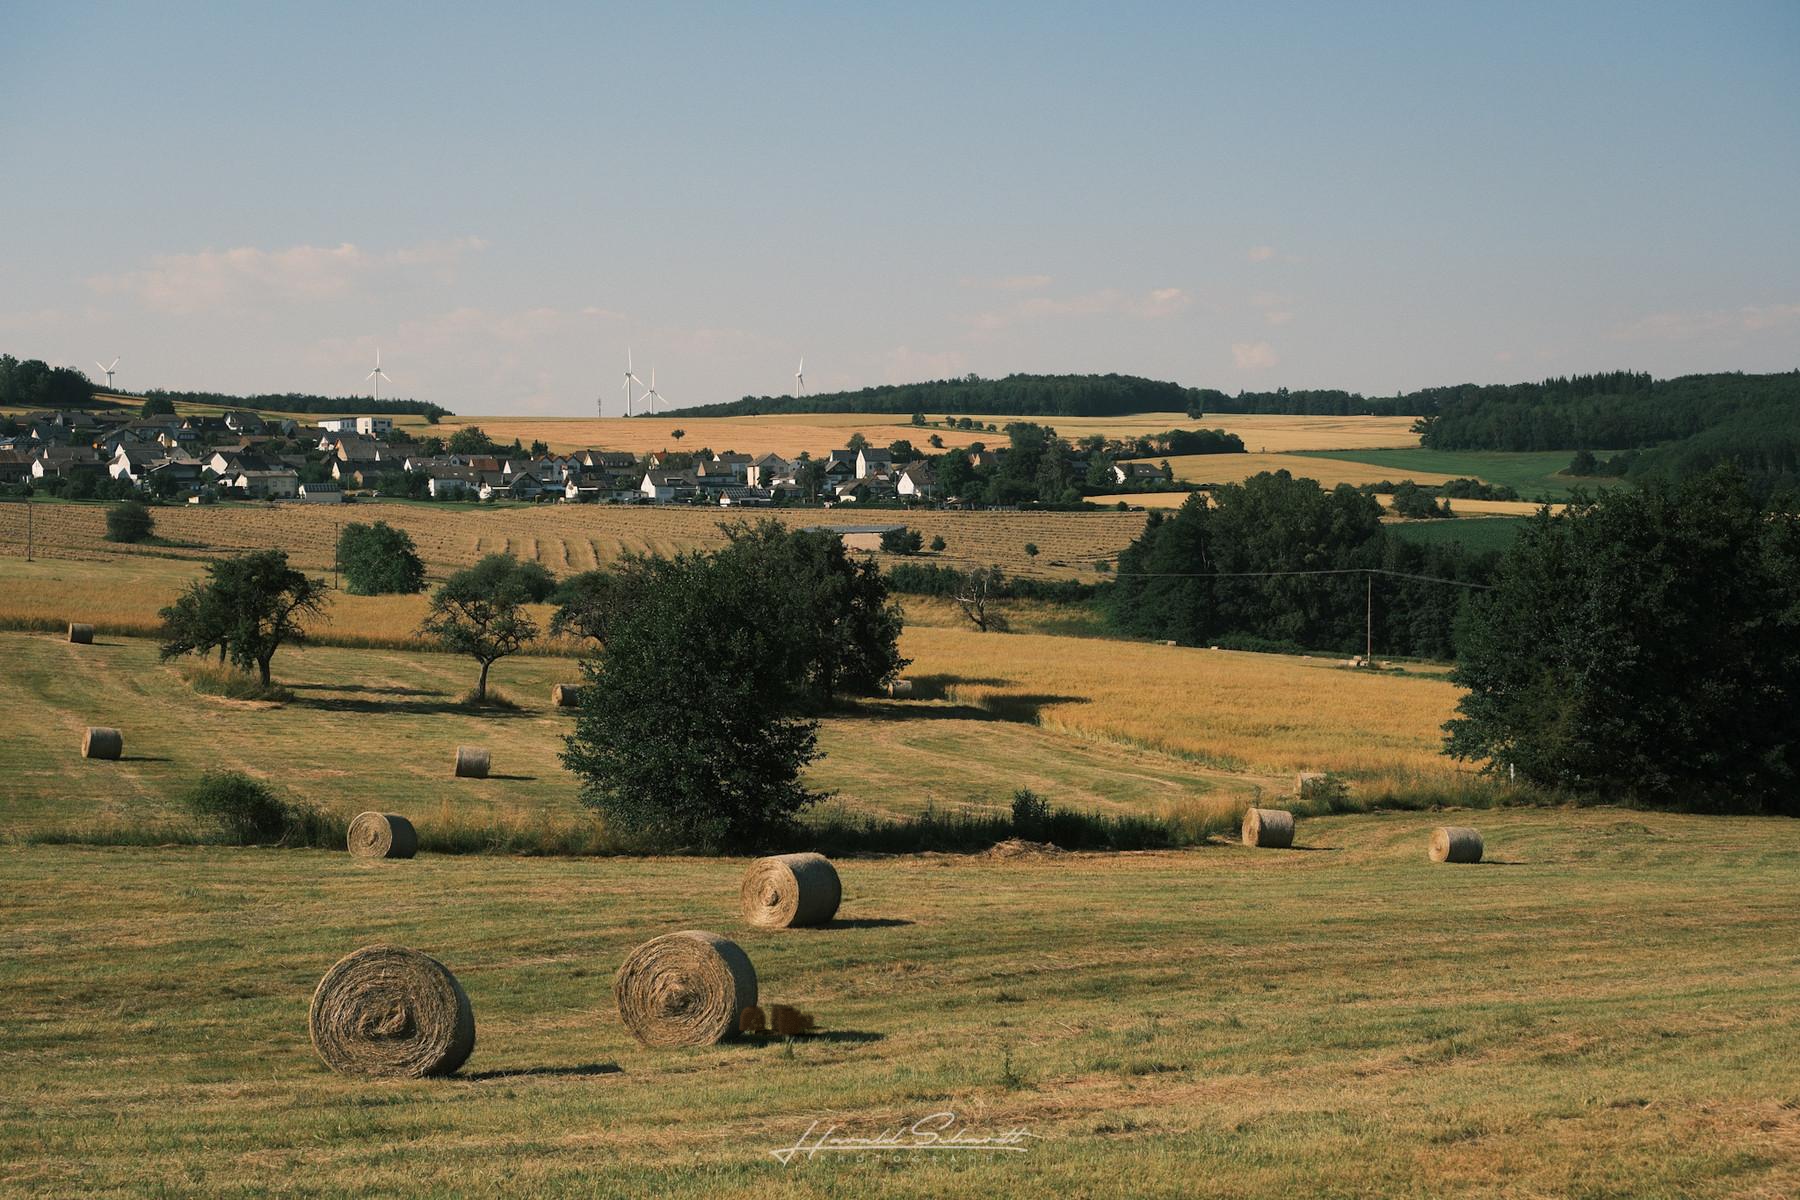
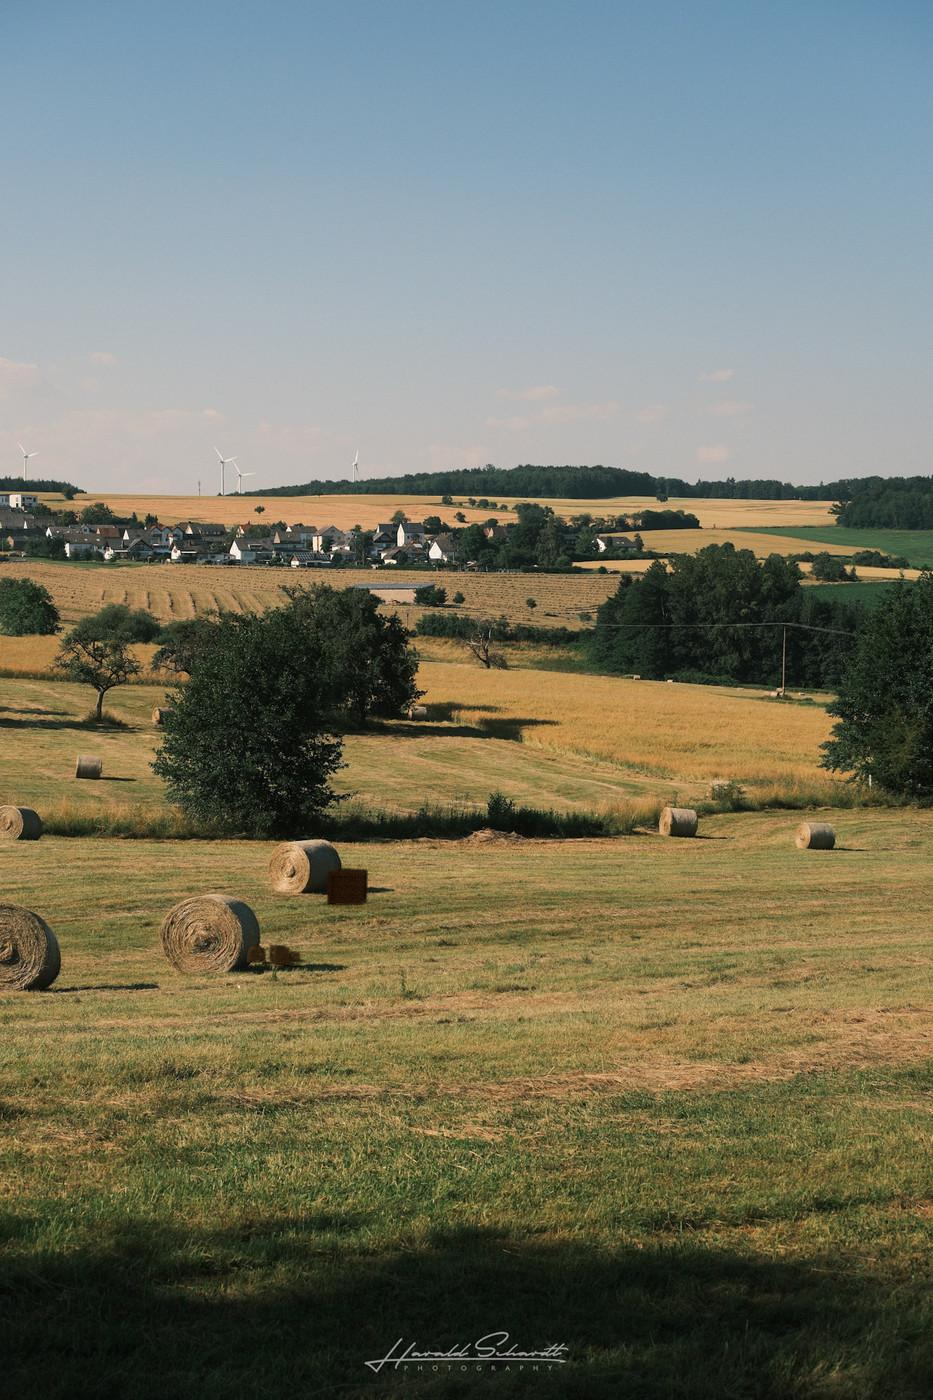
wooden crate: none [821,894,876,946] -> present [327,868,368,905]

